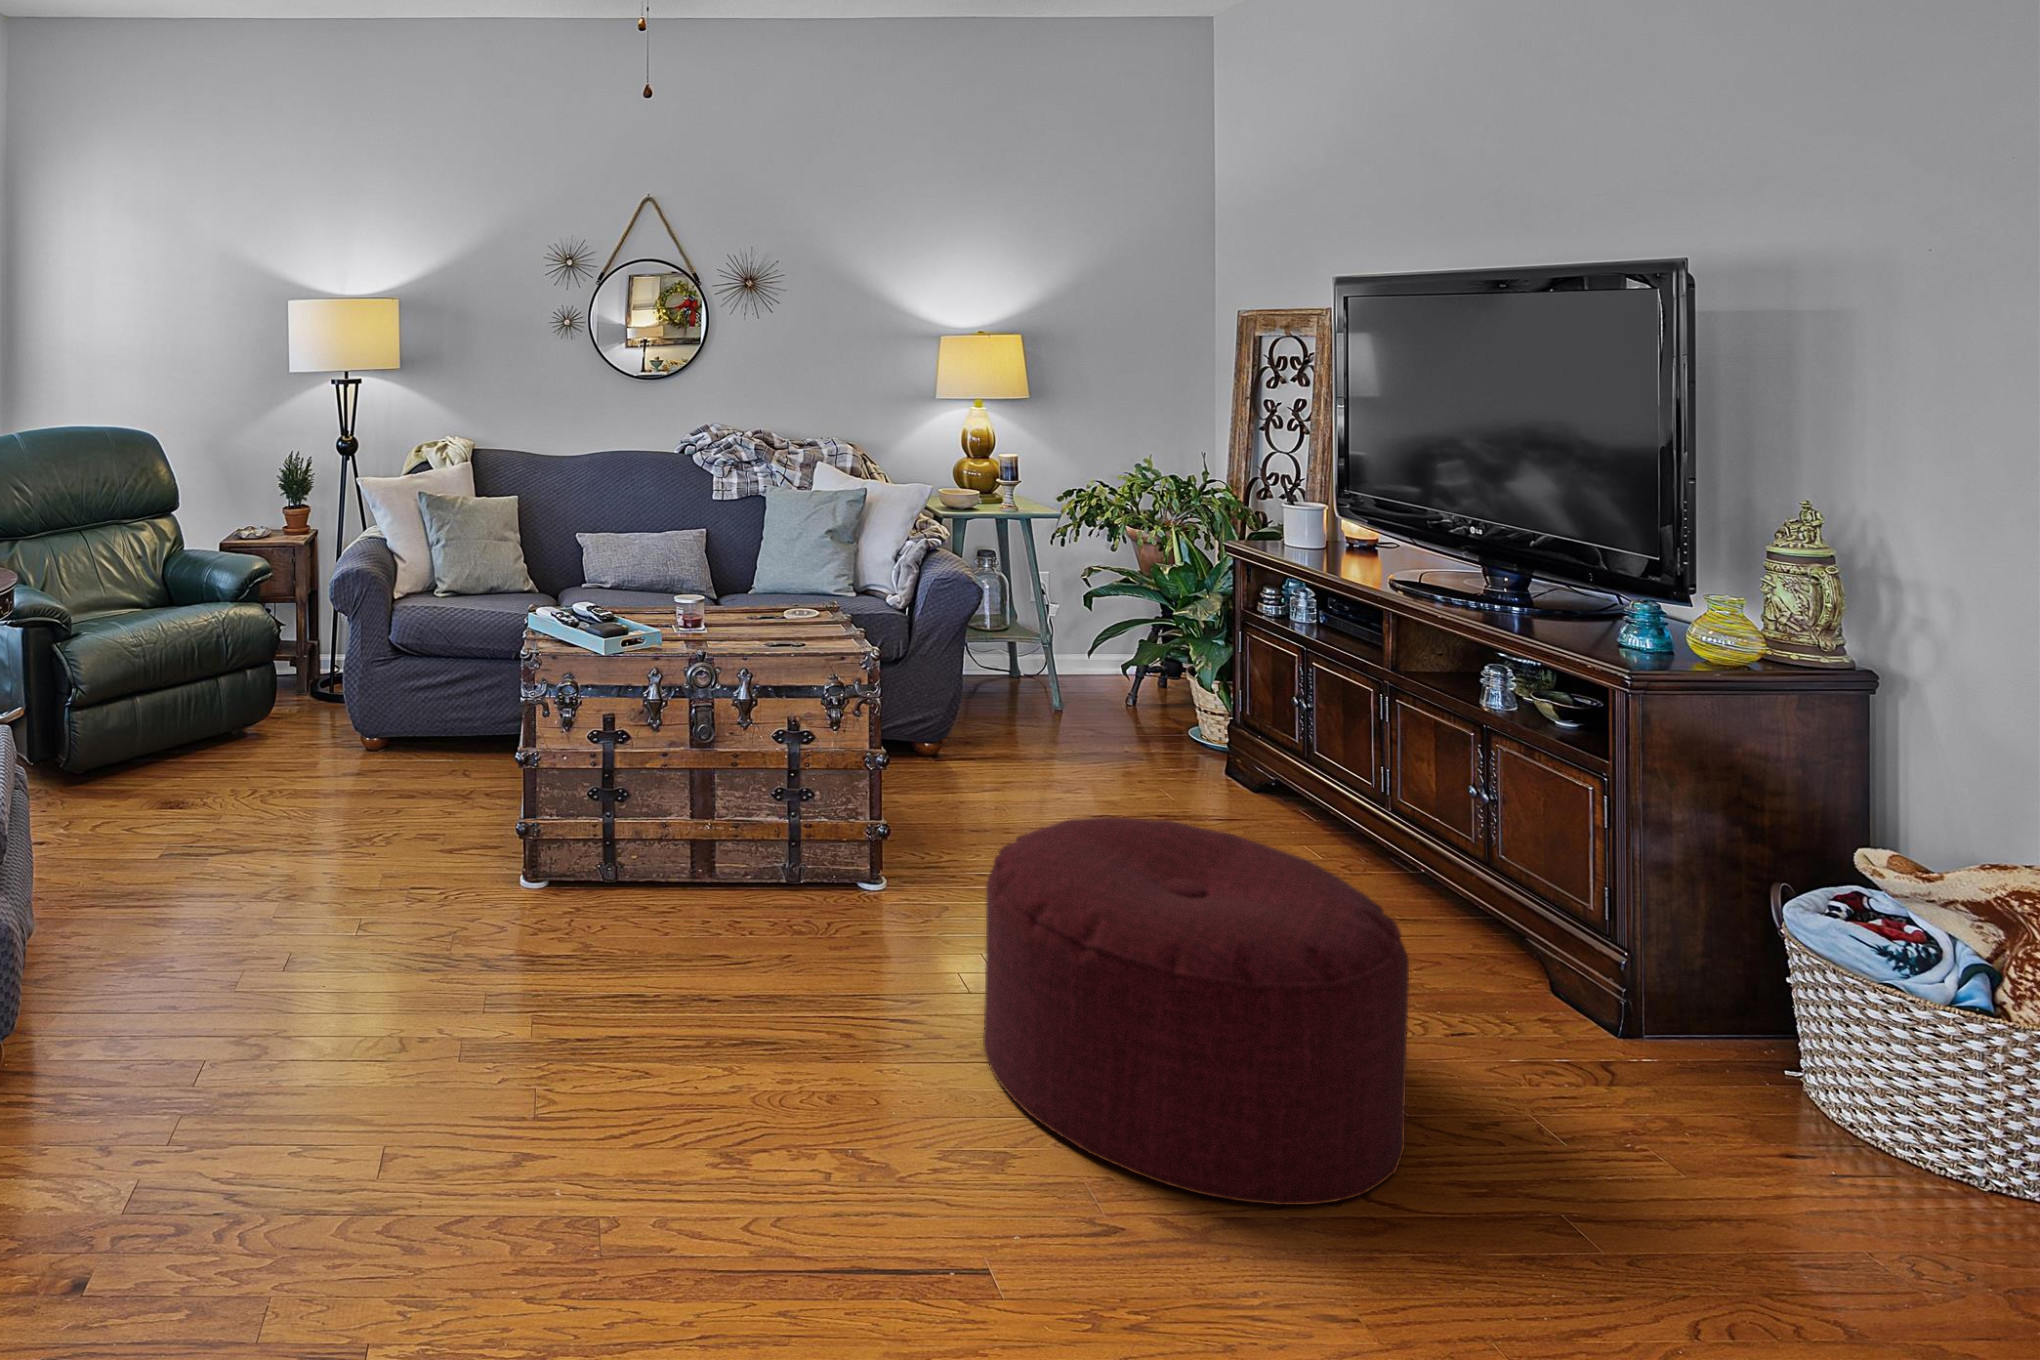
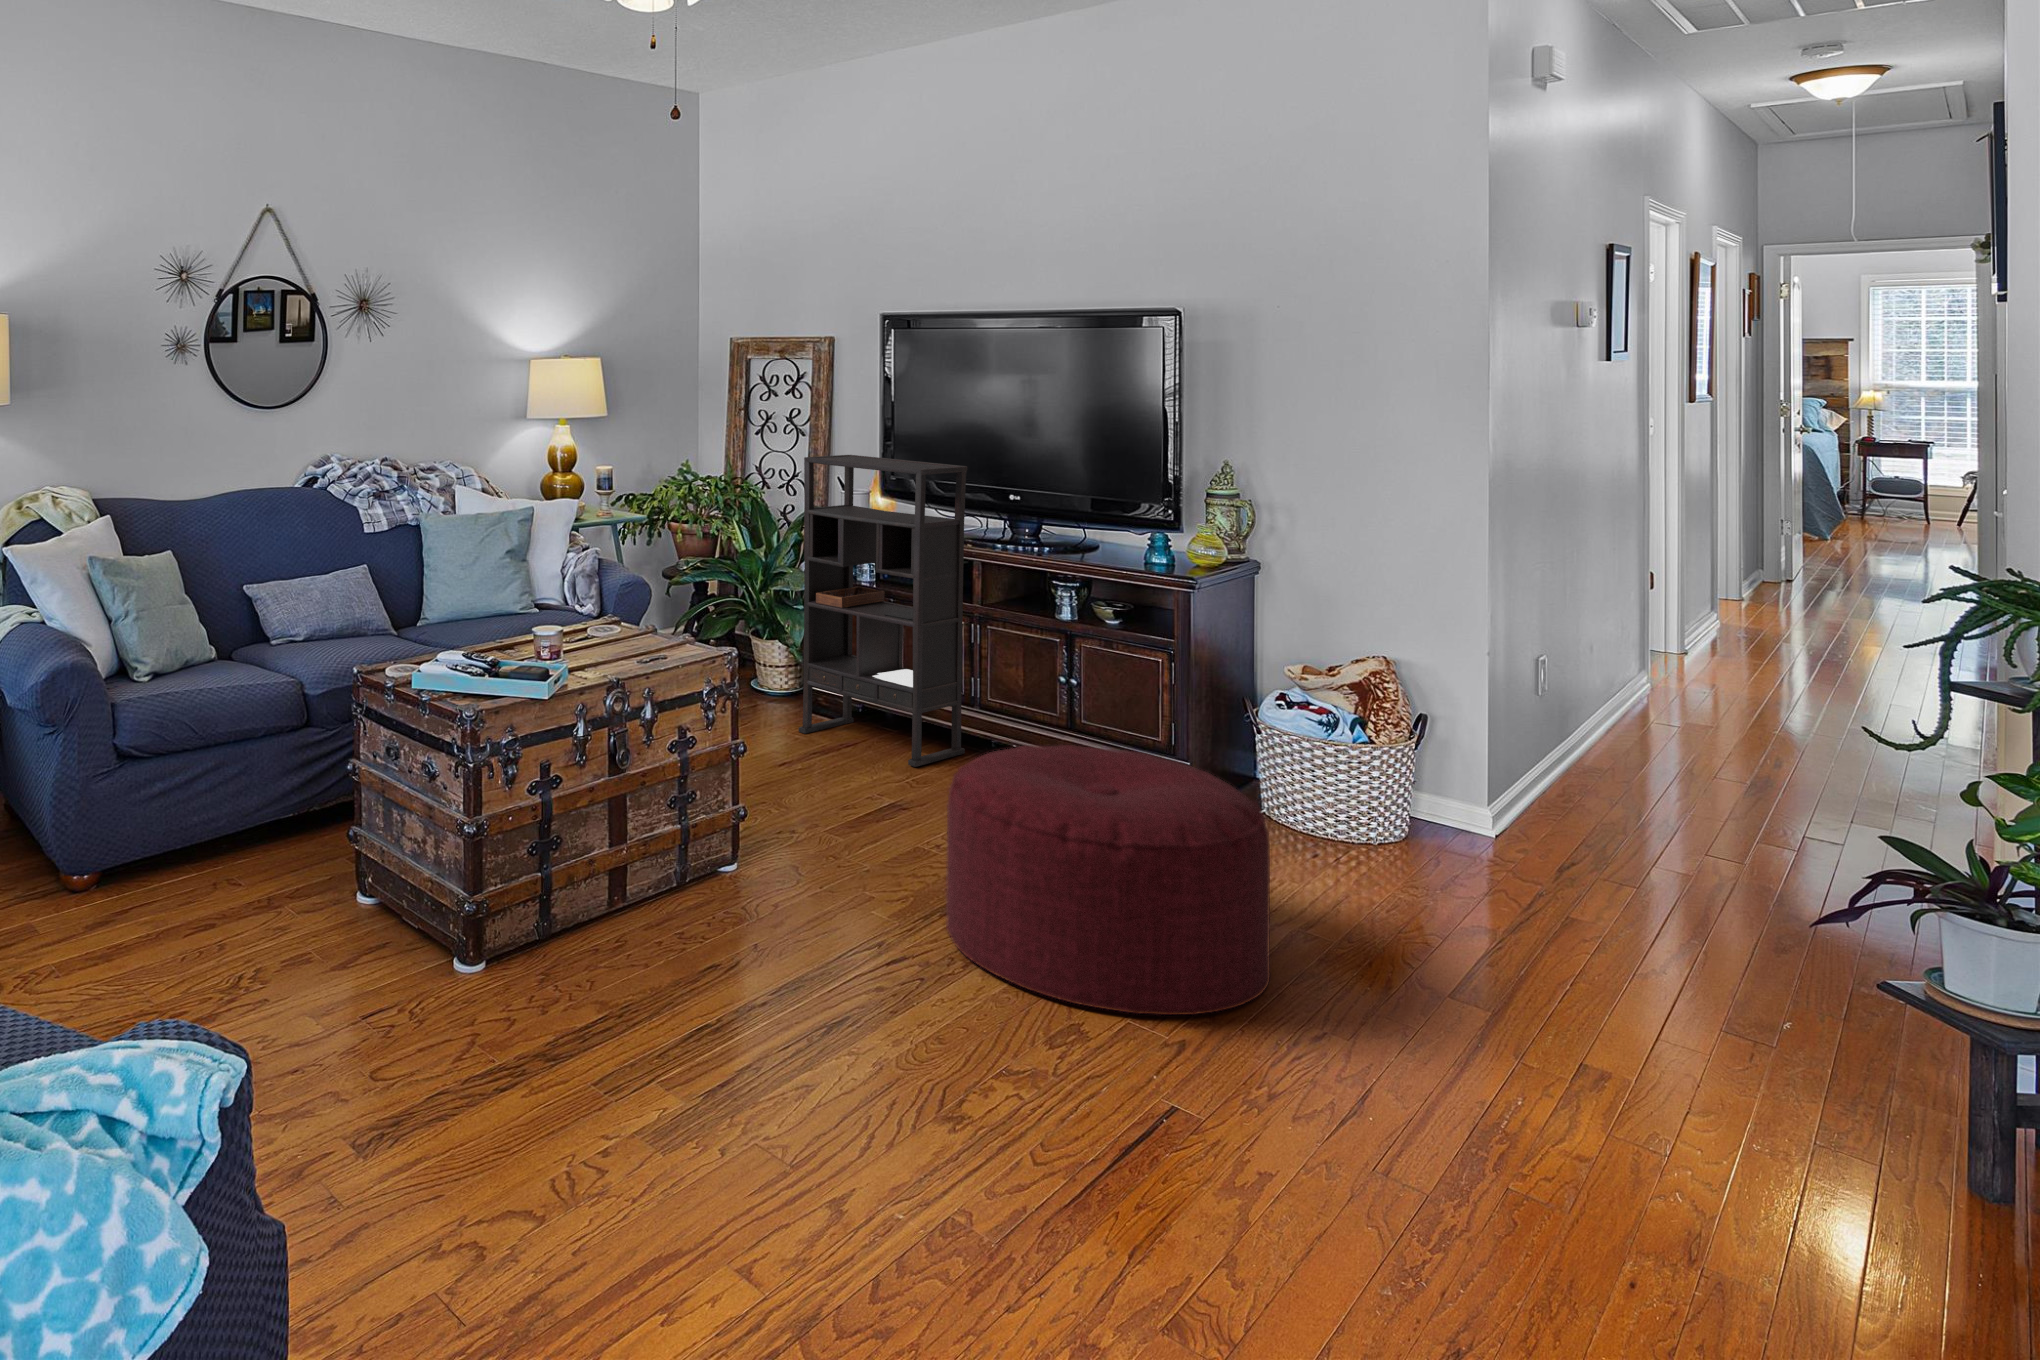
bookshelf: none [1169,457,1368,845] -> present [799,455,967,767]

